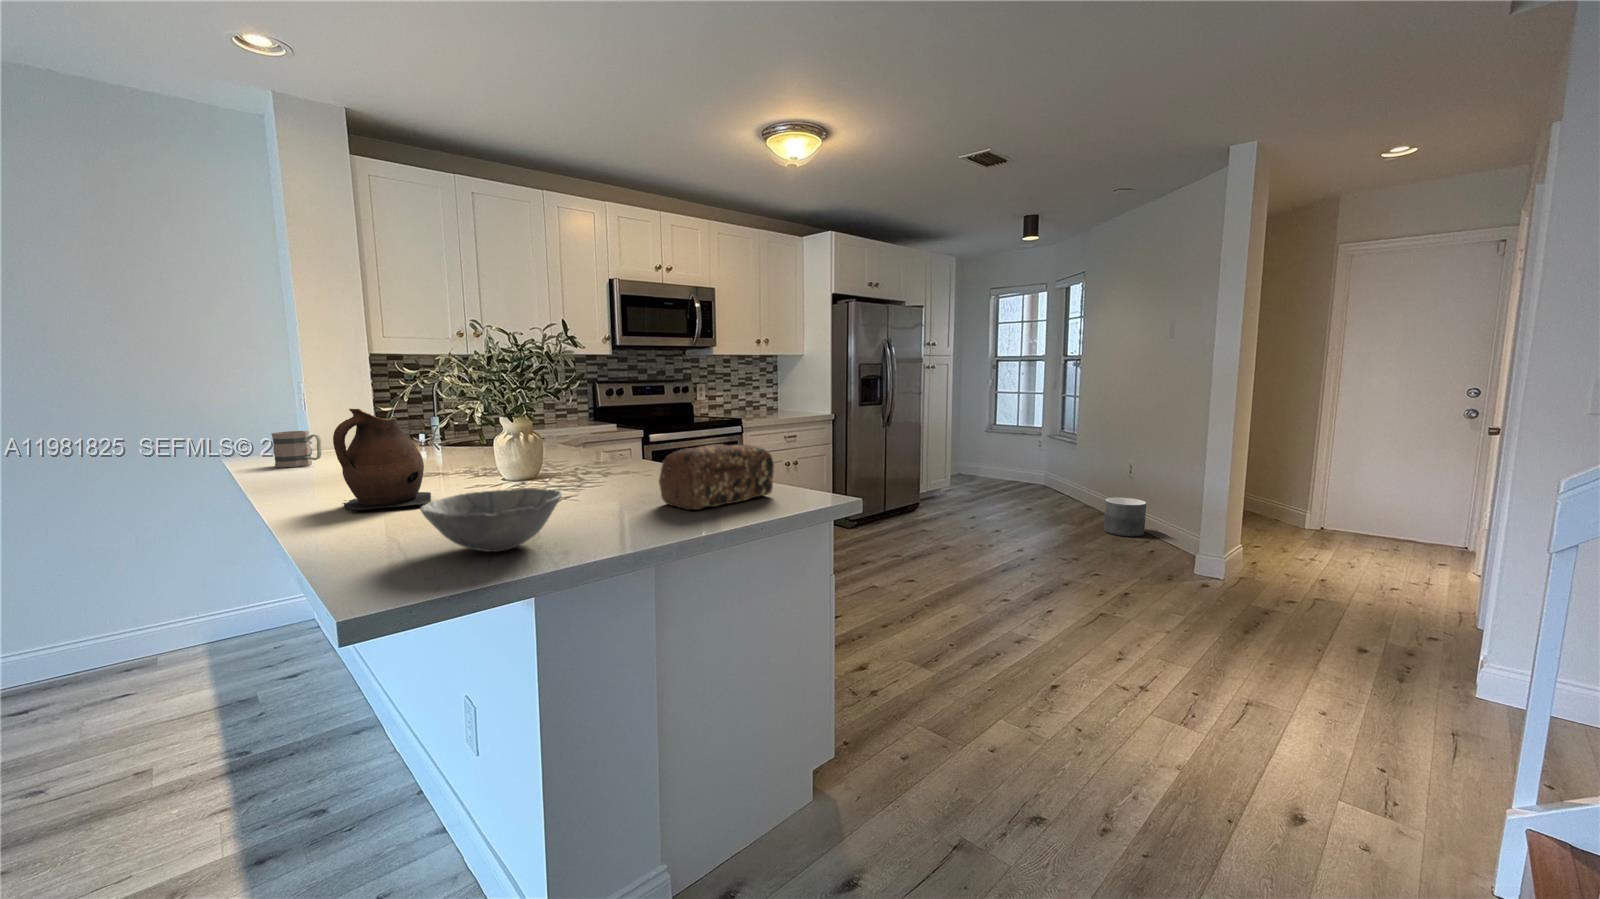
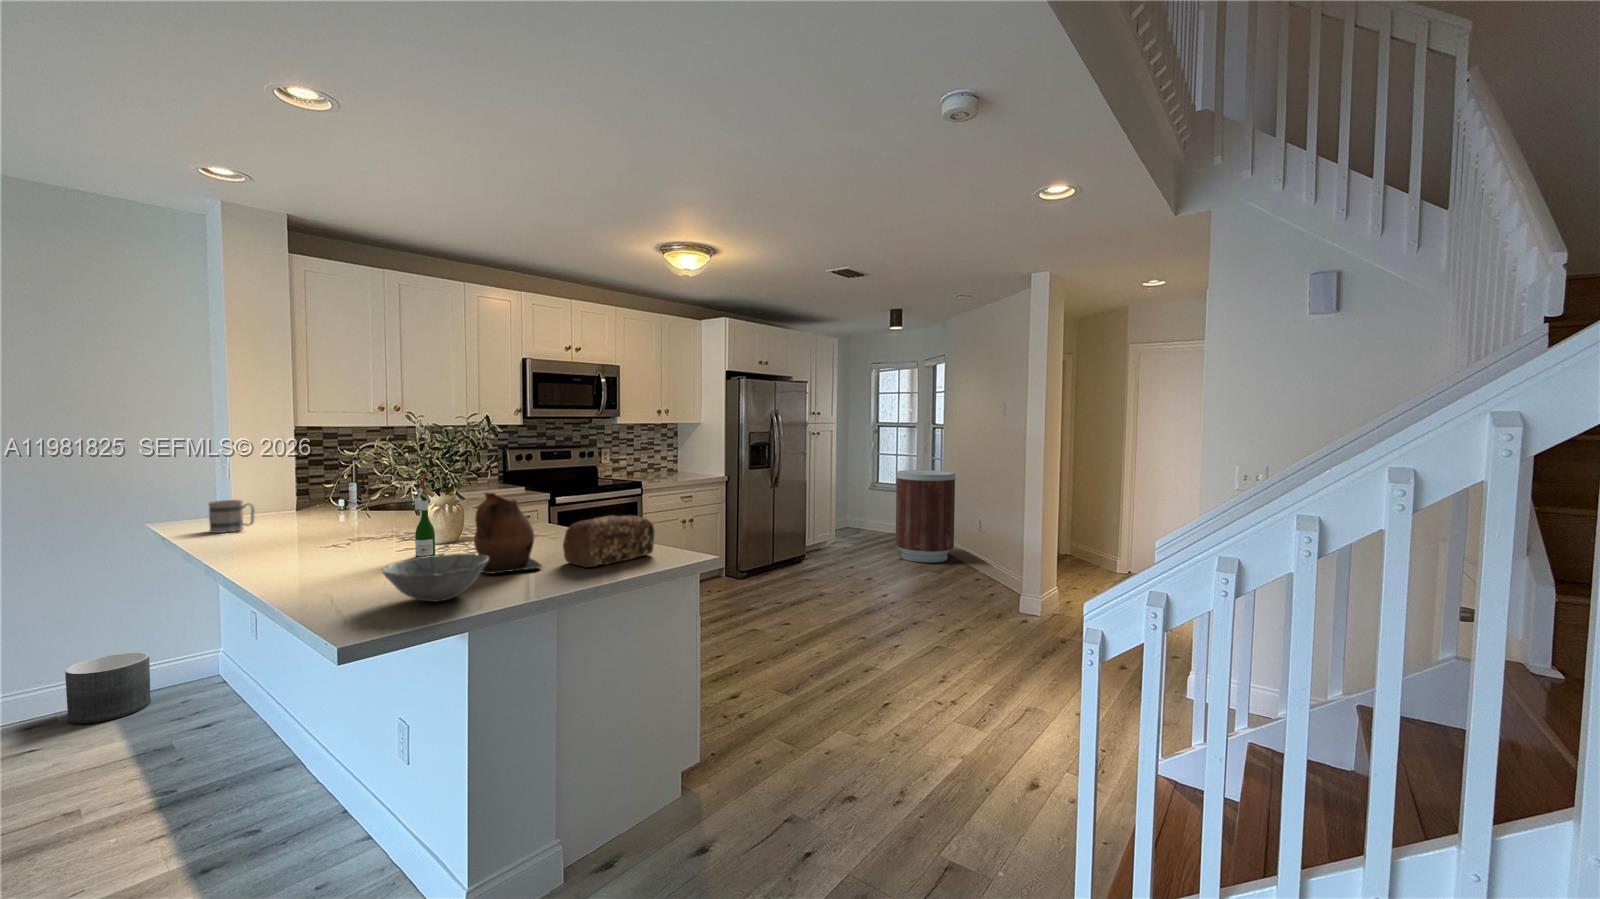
wine bottle: none [480,386,519,496] -> present [415,470,445,557]
trash can: none [1023,408,1098,514] -> present [896,470,955,562]
ceramic pitcher: present [333,409,431,510] -> present [474,492,542,574]
planter: present [1104,498,1146,537] -> present [65,652,151,724]

